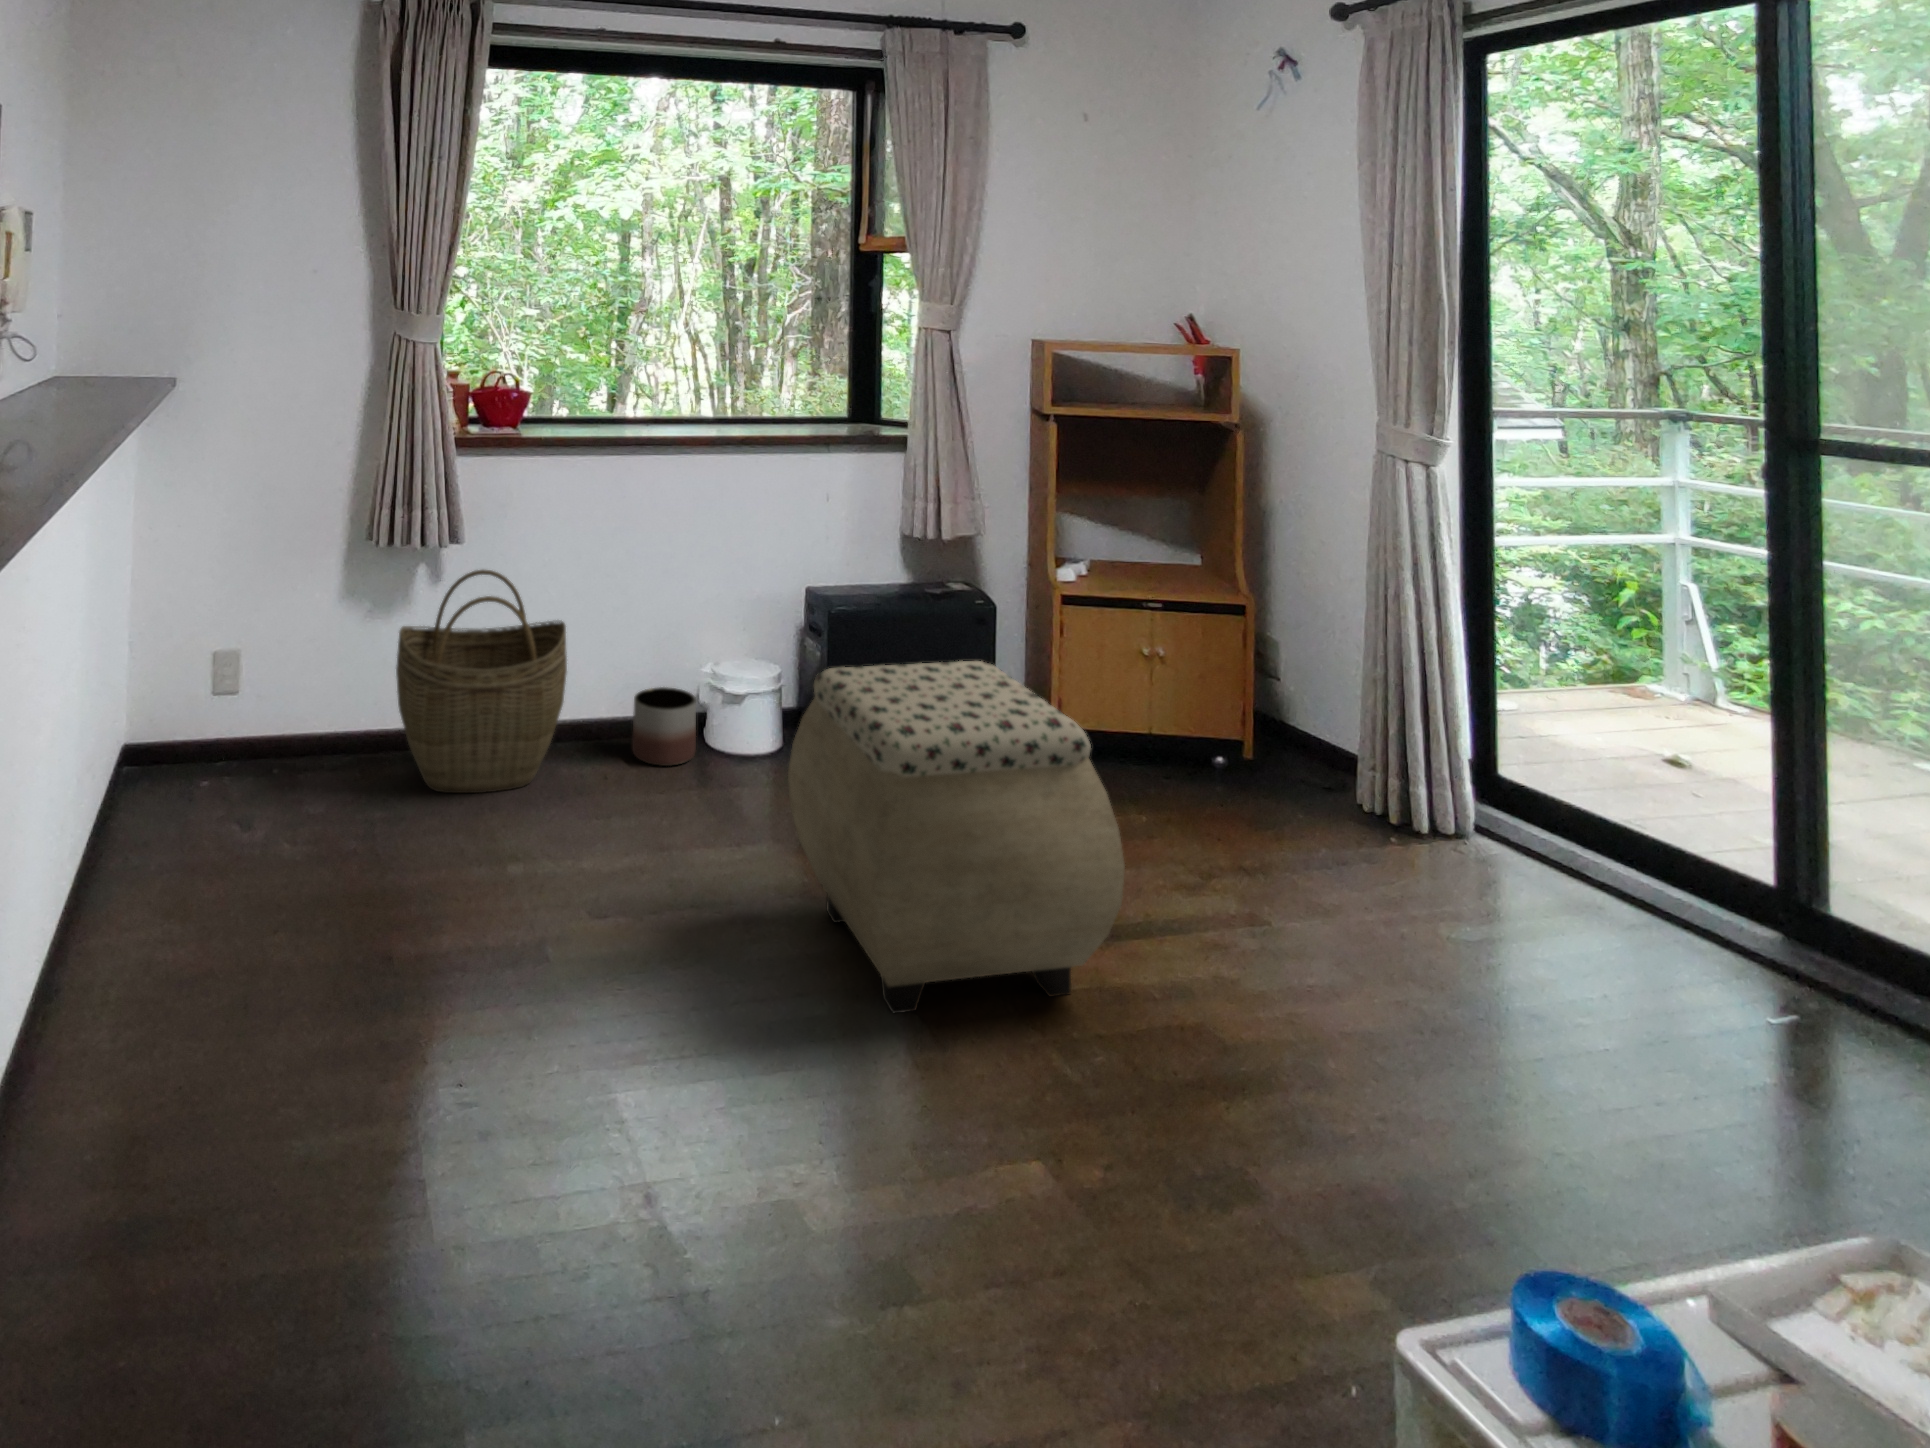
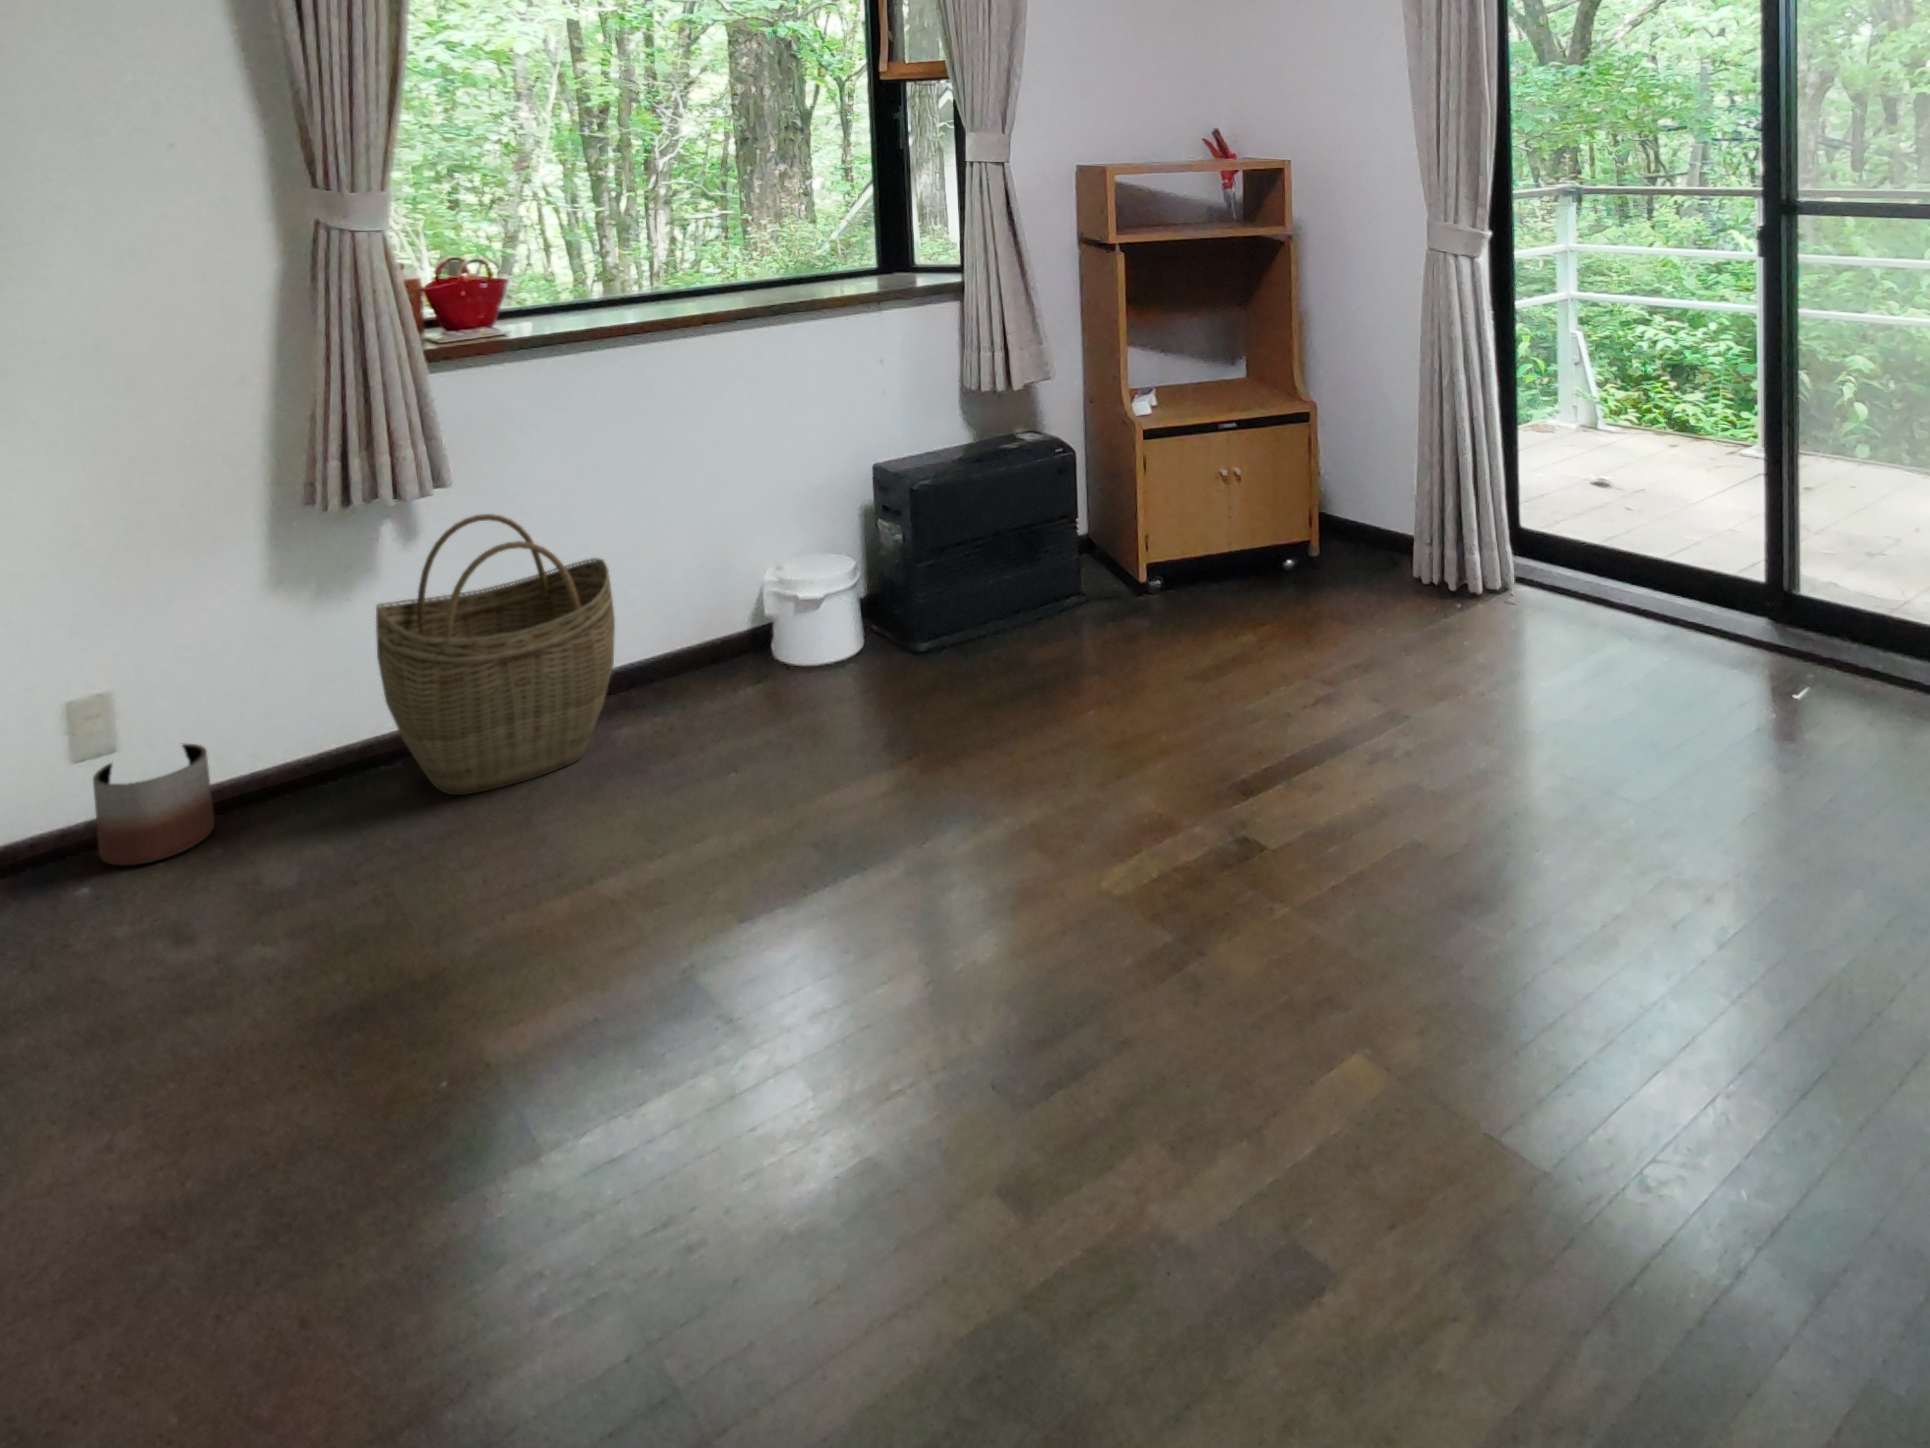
ottoman: present [788,661,1125,1013] -> none [932,503,1289,863]
planter: present [632,687,696,766] -> present [93,744,214,866]

